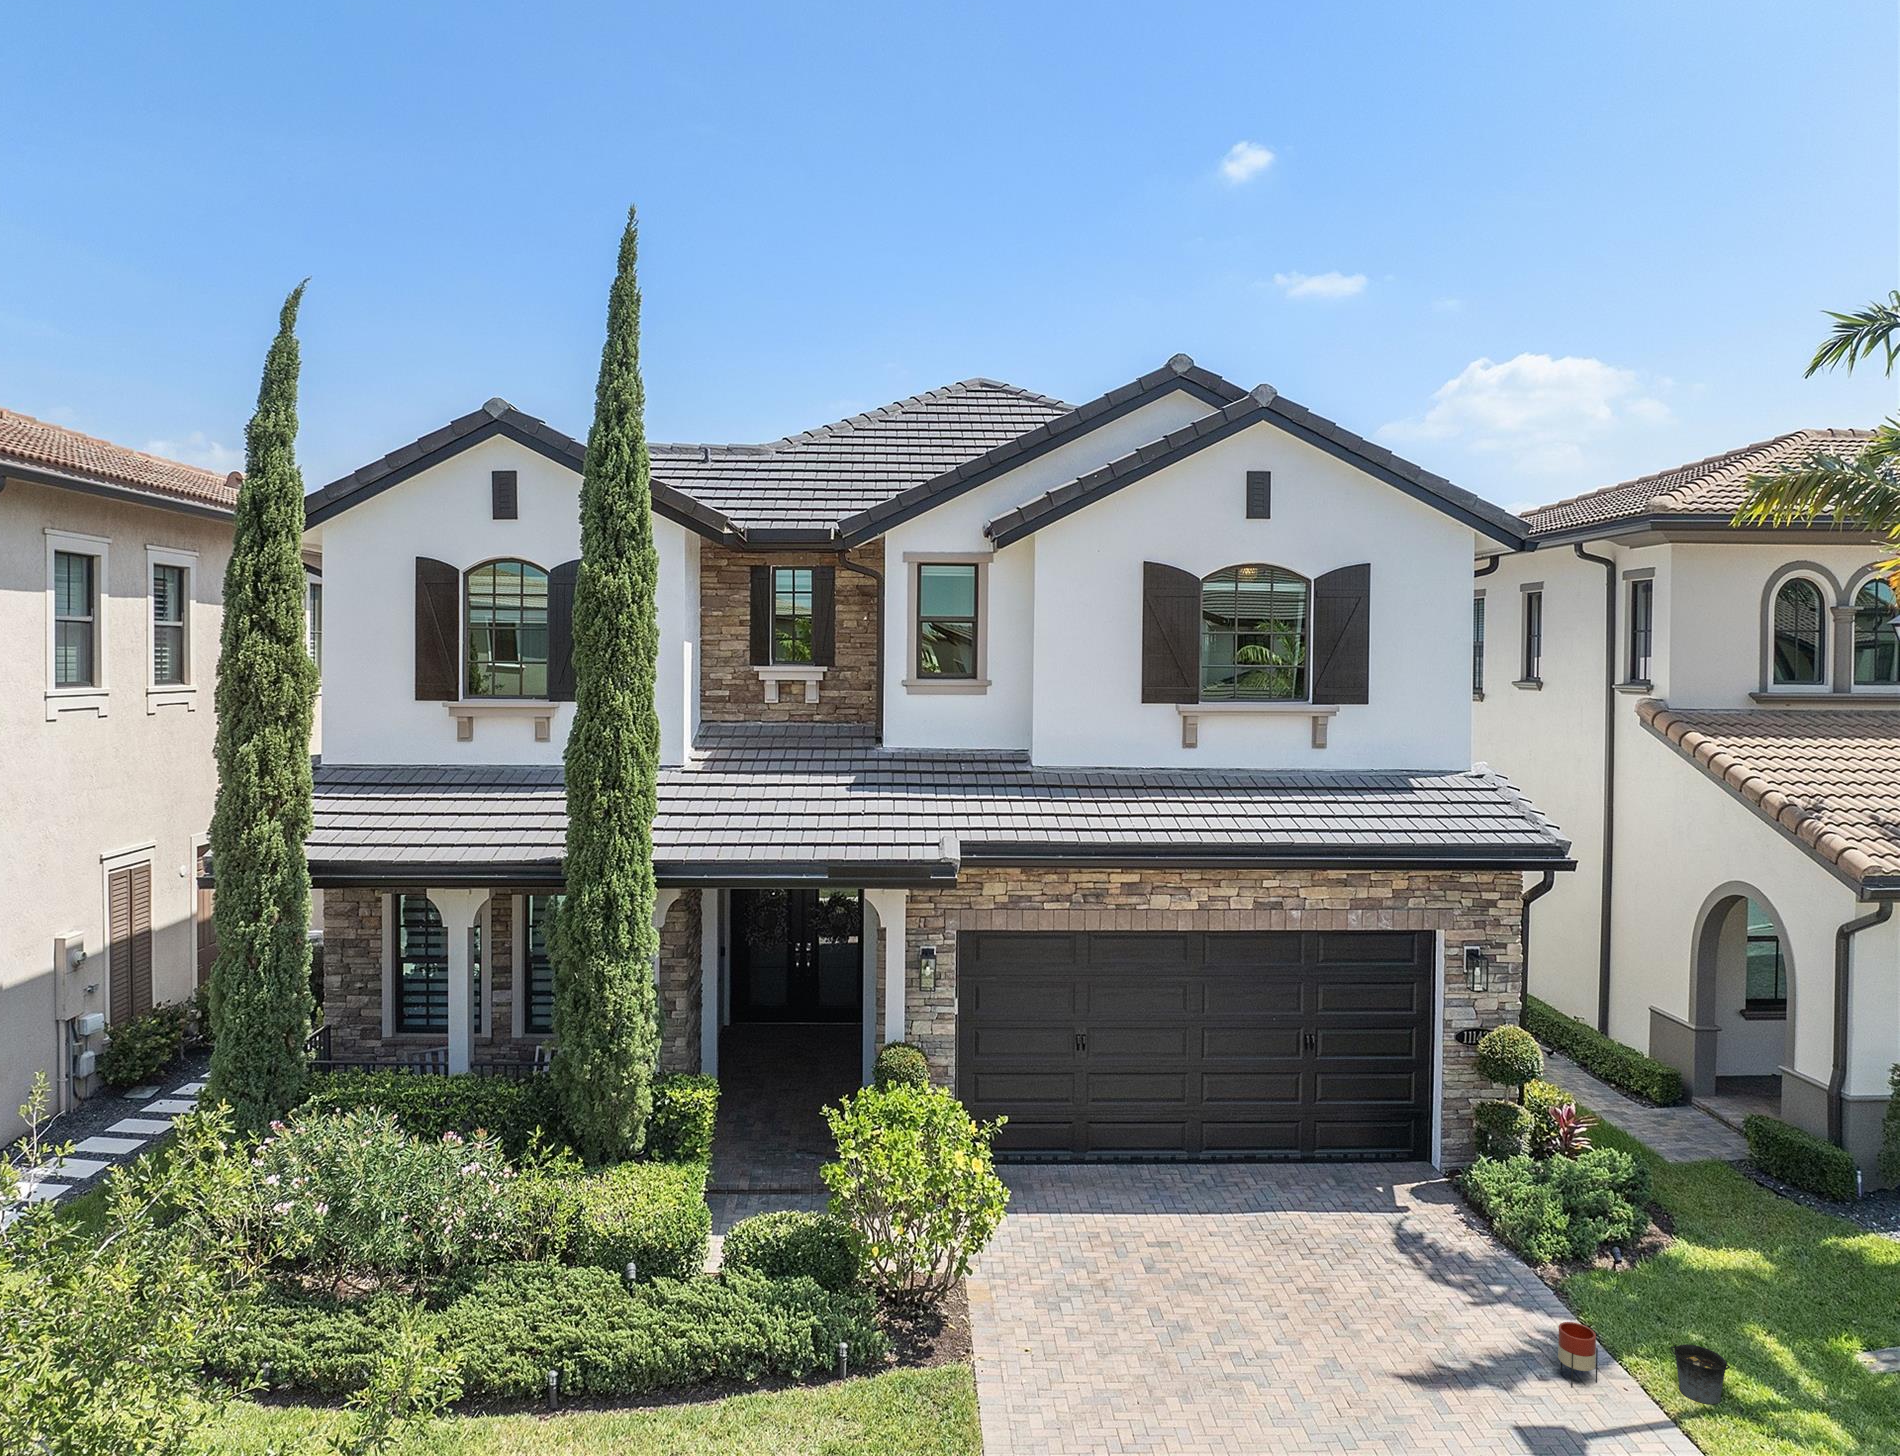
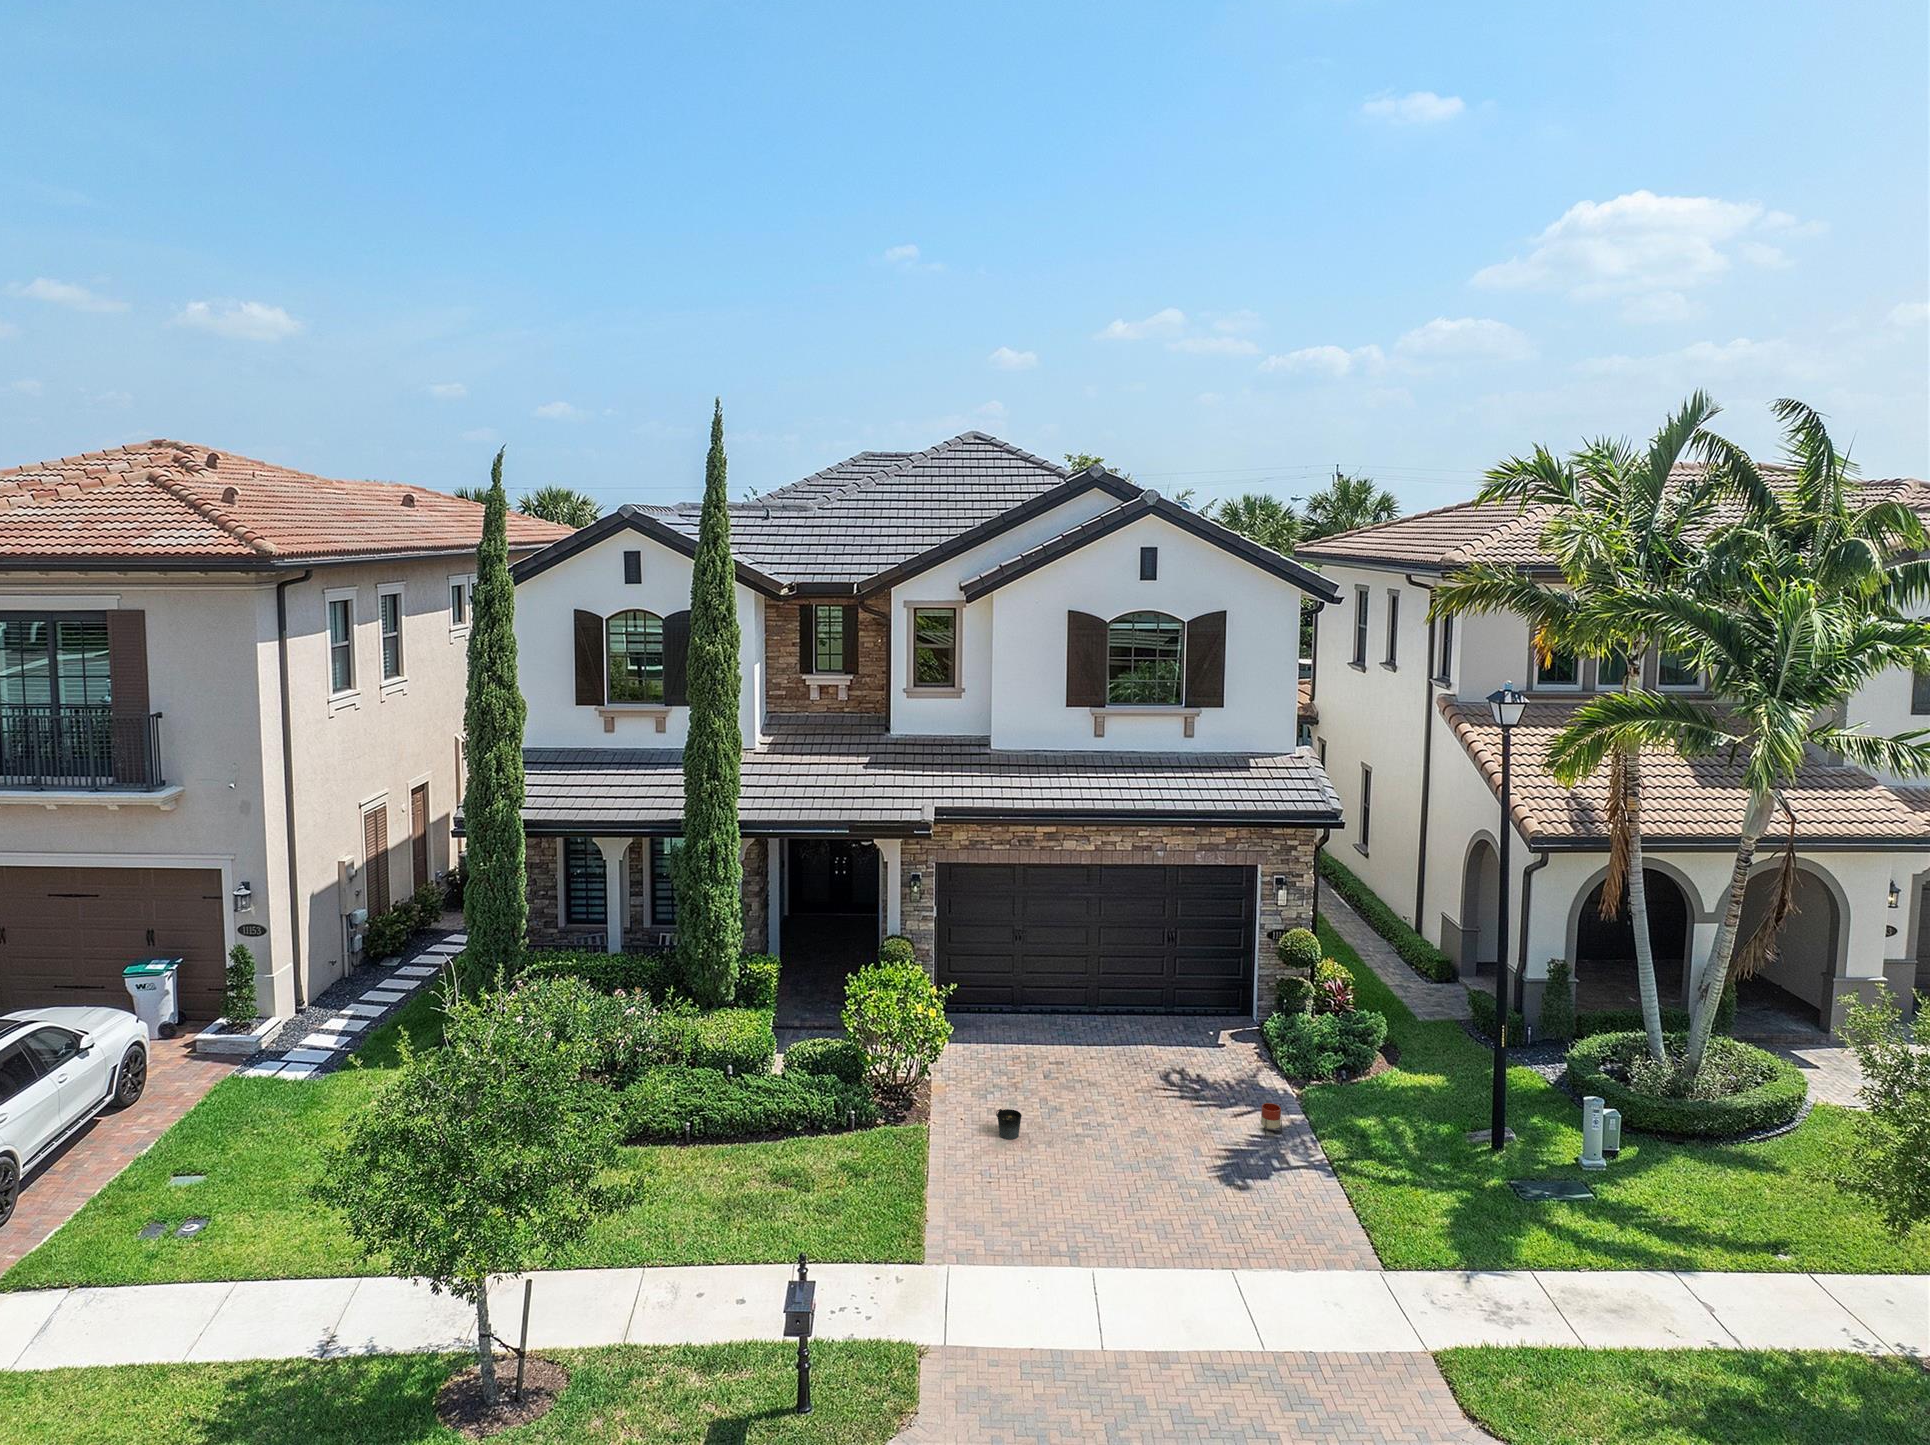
bucket: present [1671,1344,1730,1404] -> present [996,1109,1022,1140]

